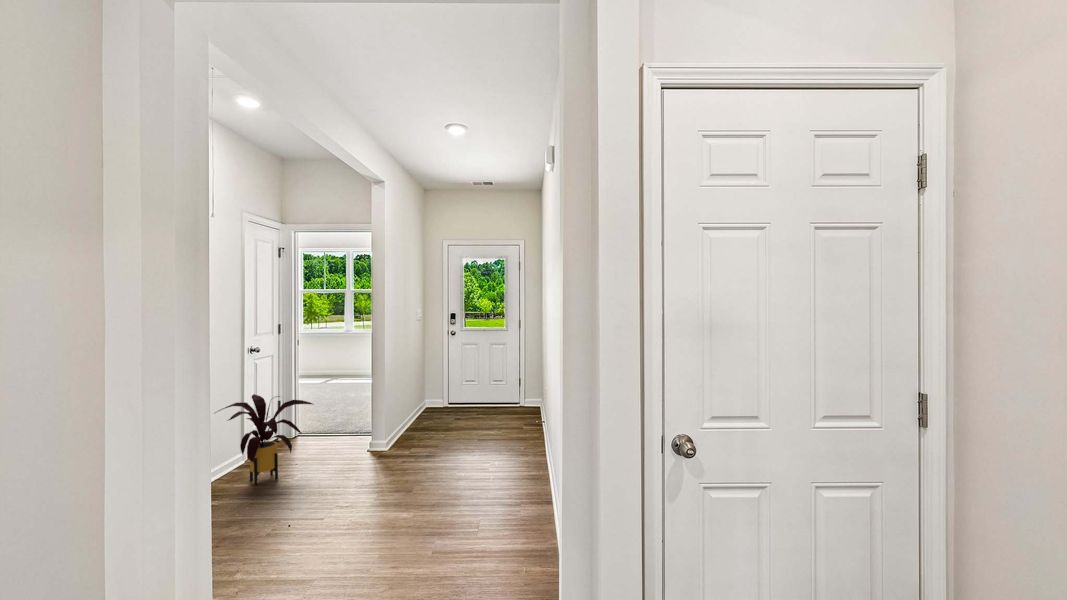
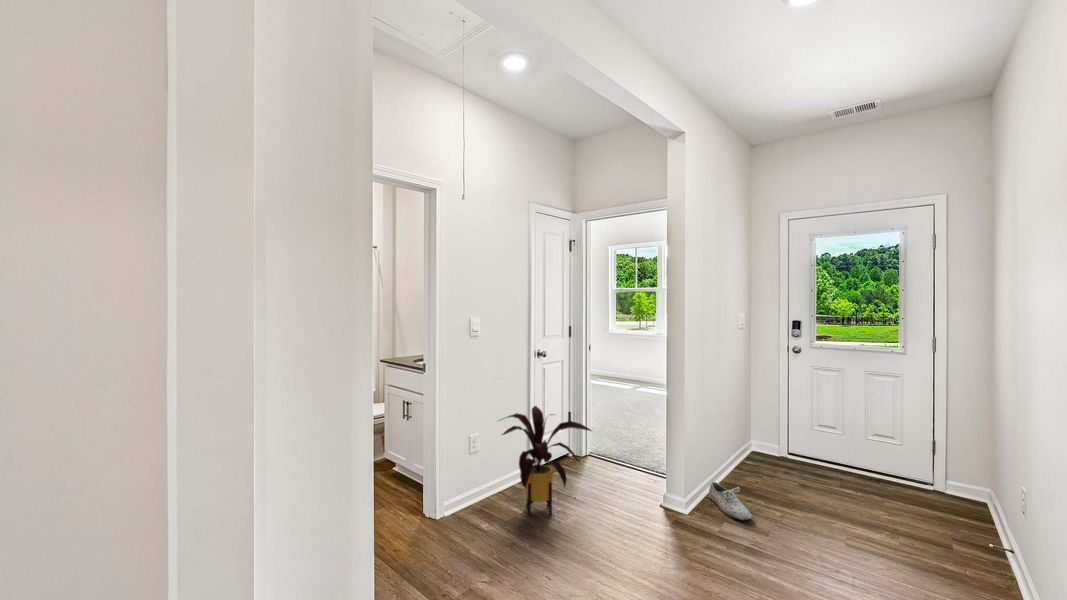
shoe: none [400,426,429,446] -> present [709,482,751,521]

